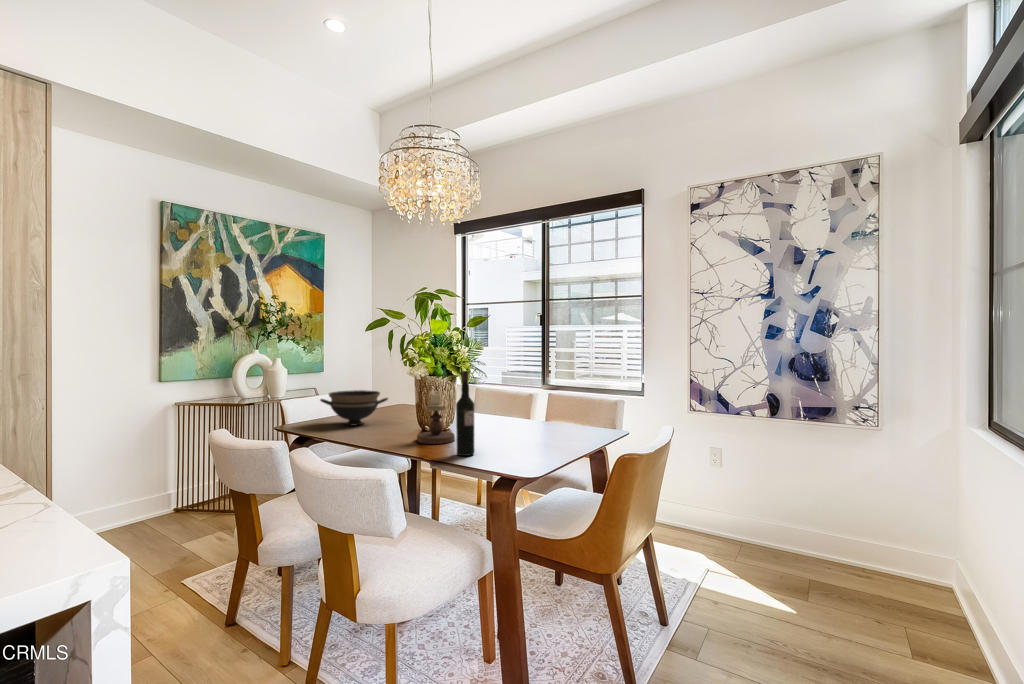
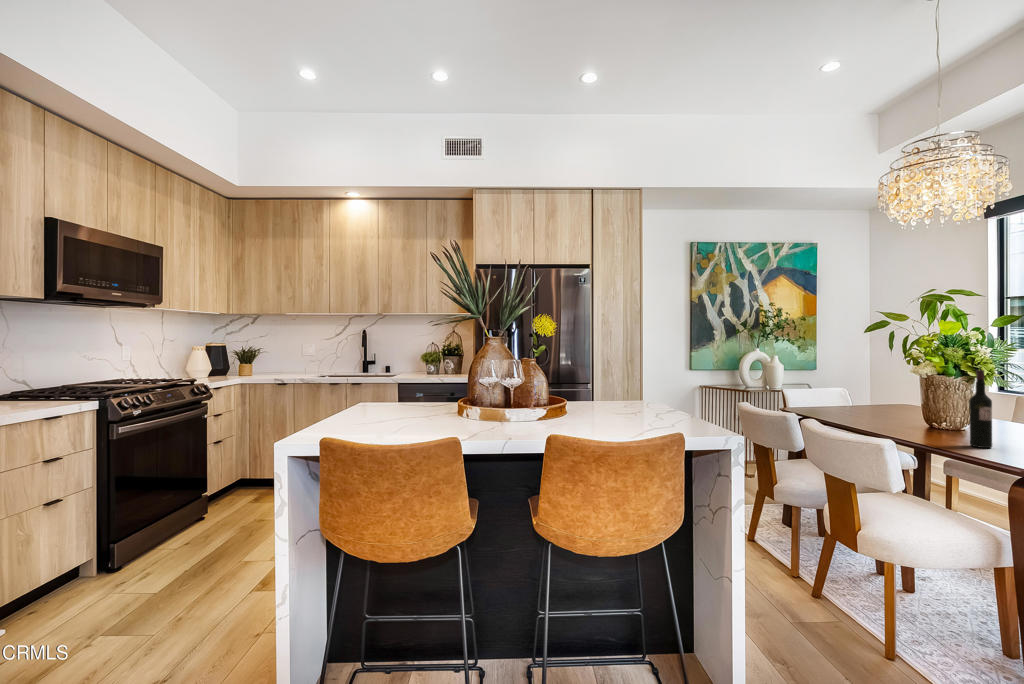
bowl: present [320,390,388,425] -> none [824,384,892,414]
candlestick: present [417,391,455,444] -> none [925,388,969,437]

